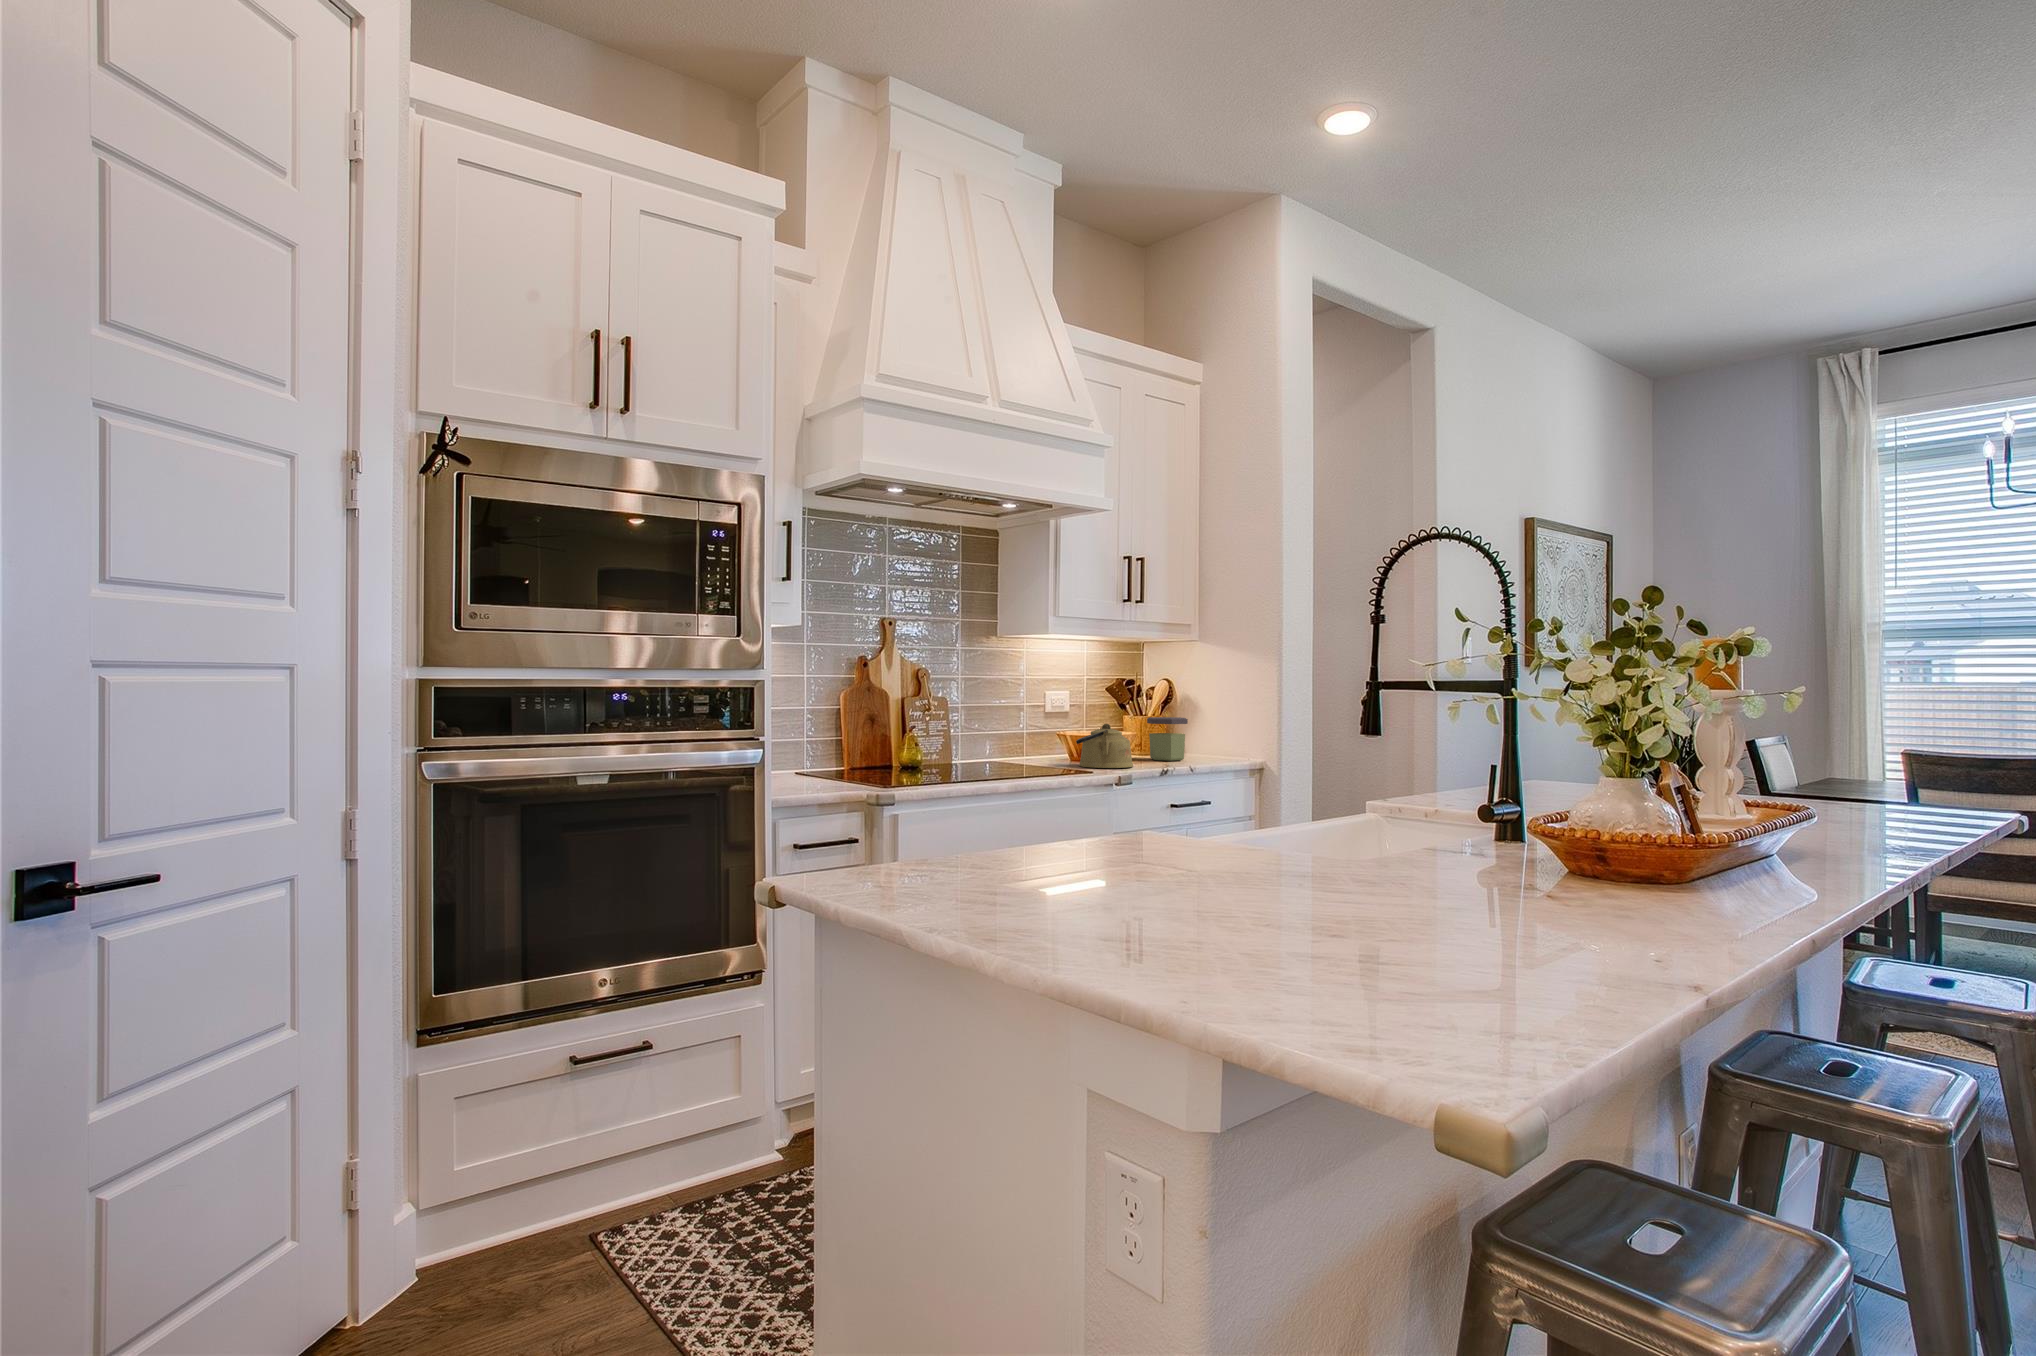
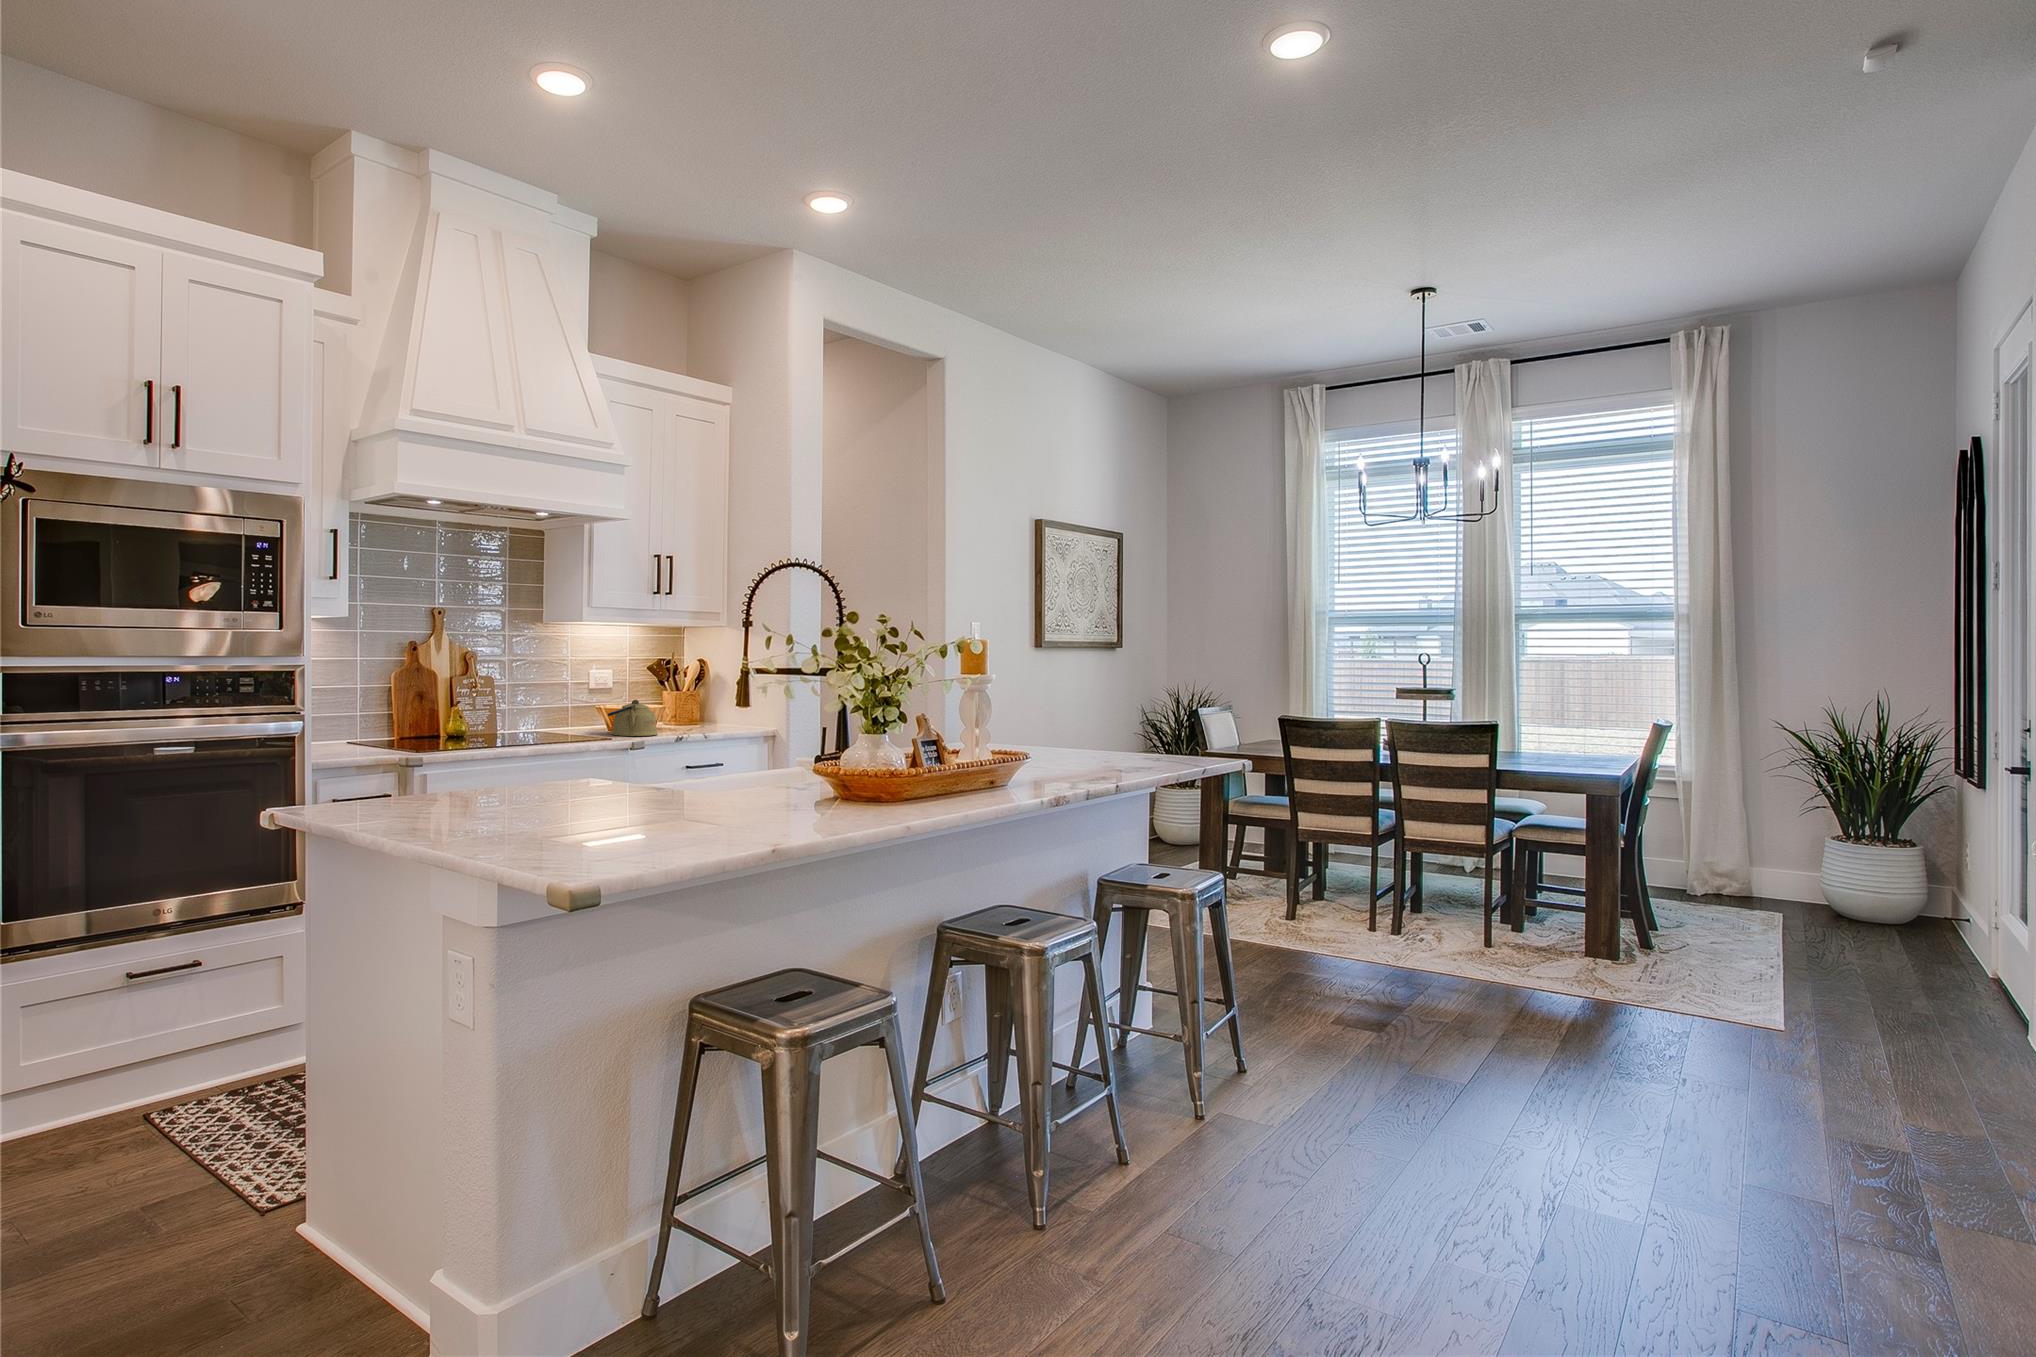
jar: present [1147,717,1188,761] -> none [678,693,711,729]

